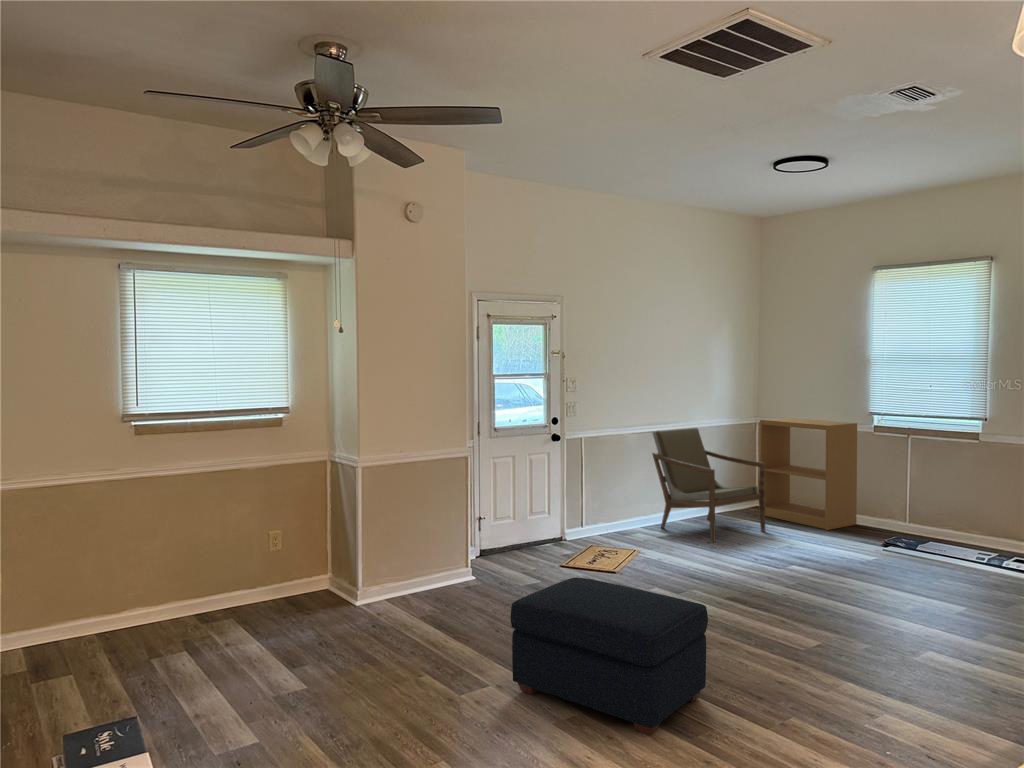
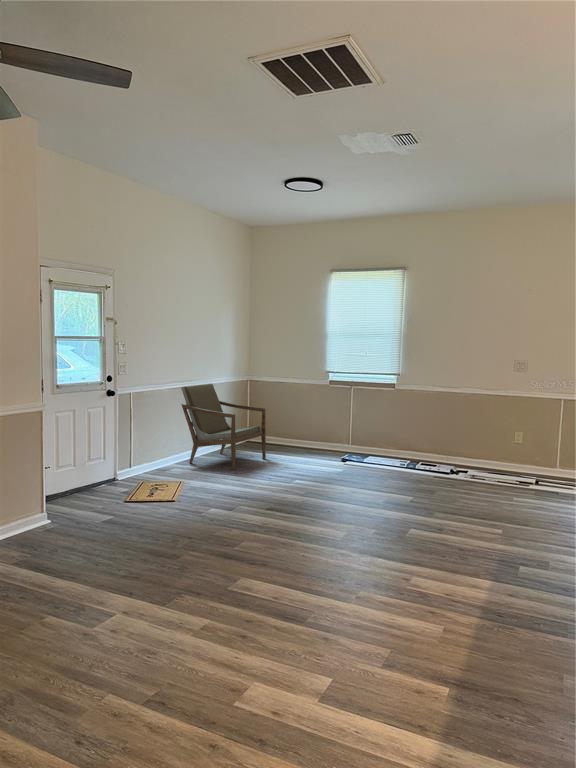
bookshelf: present [759,418,857,530] -> none [255,375,322,454]
ottoman: present [510,578,708,736] -> none [139,507,299,627]

